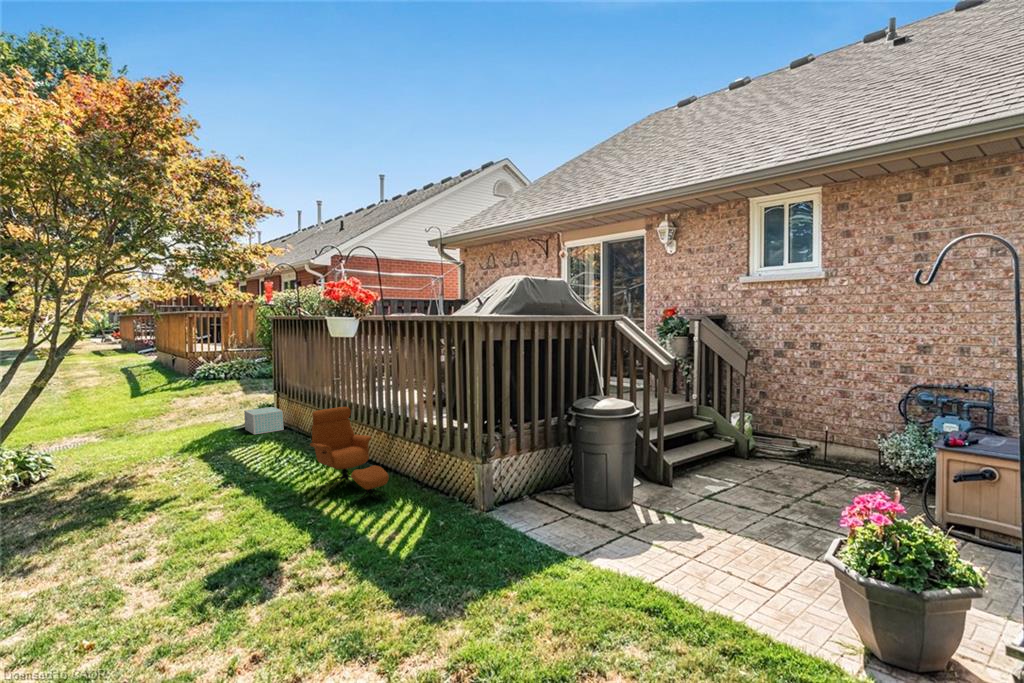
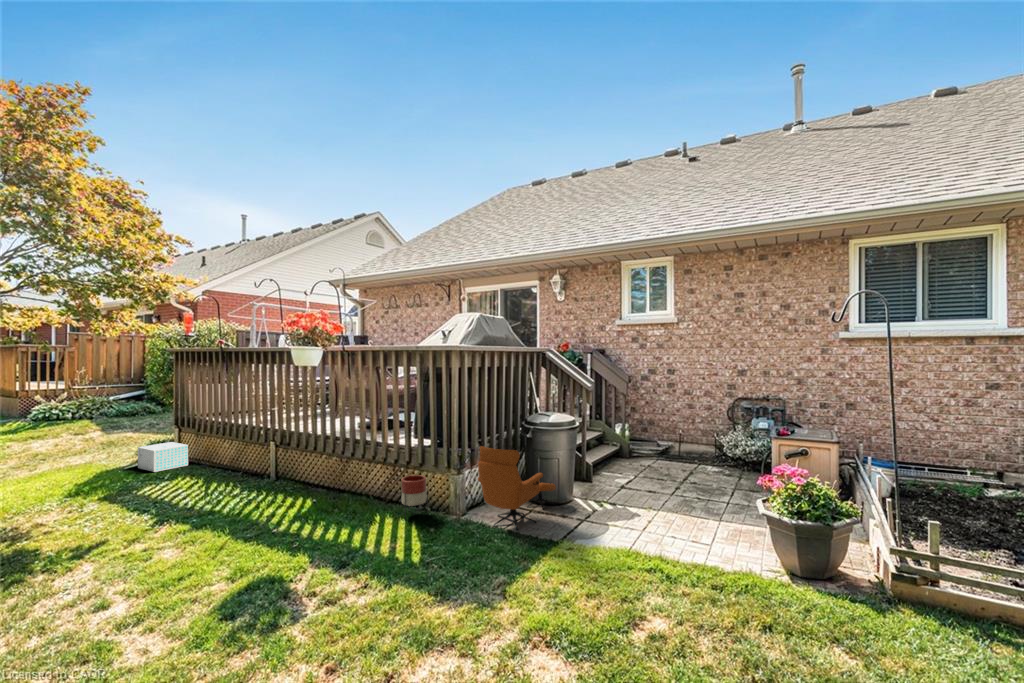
armchair: present [310,407,389,500] -> present [478,446,556,530]
planter: none [426,460,454,507] -> present [402,475,428,519]

